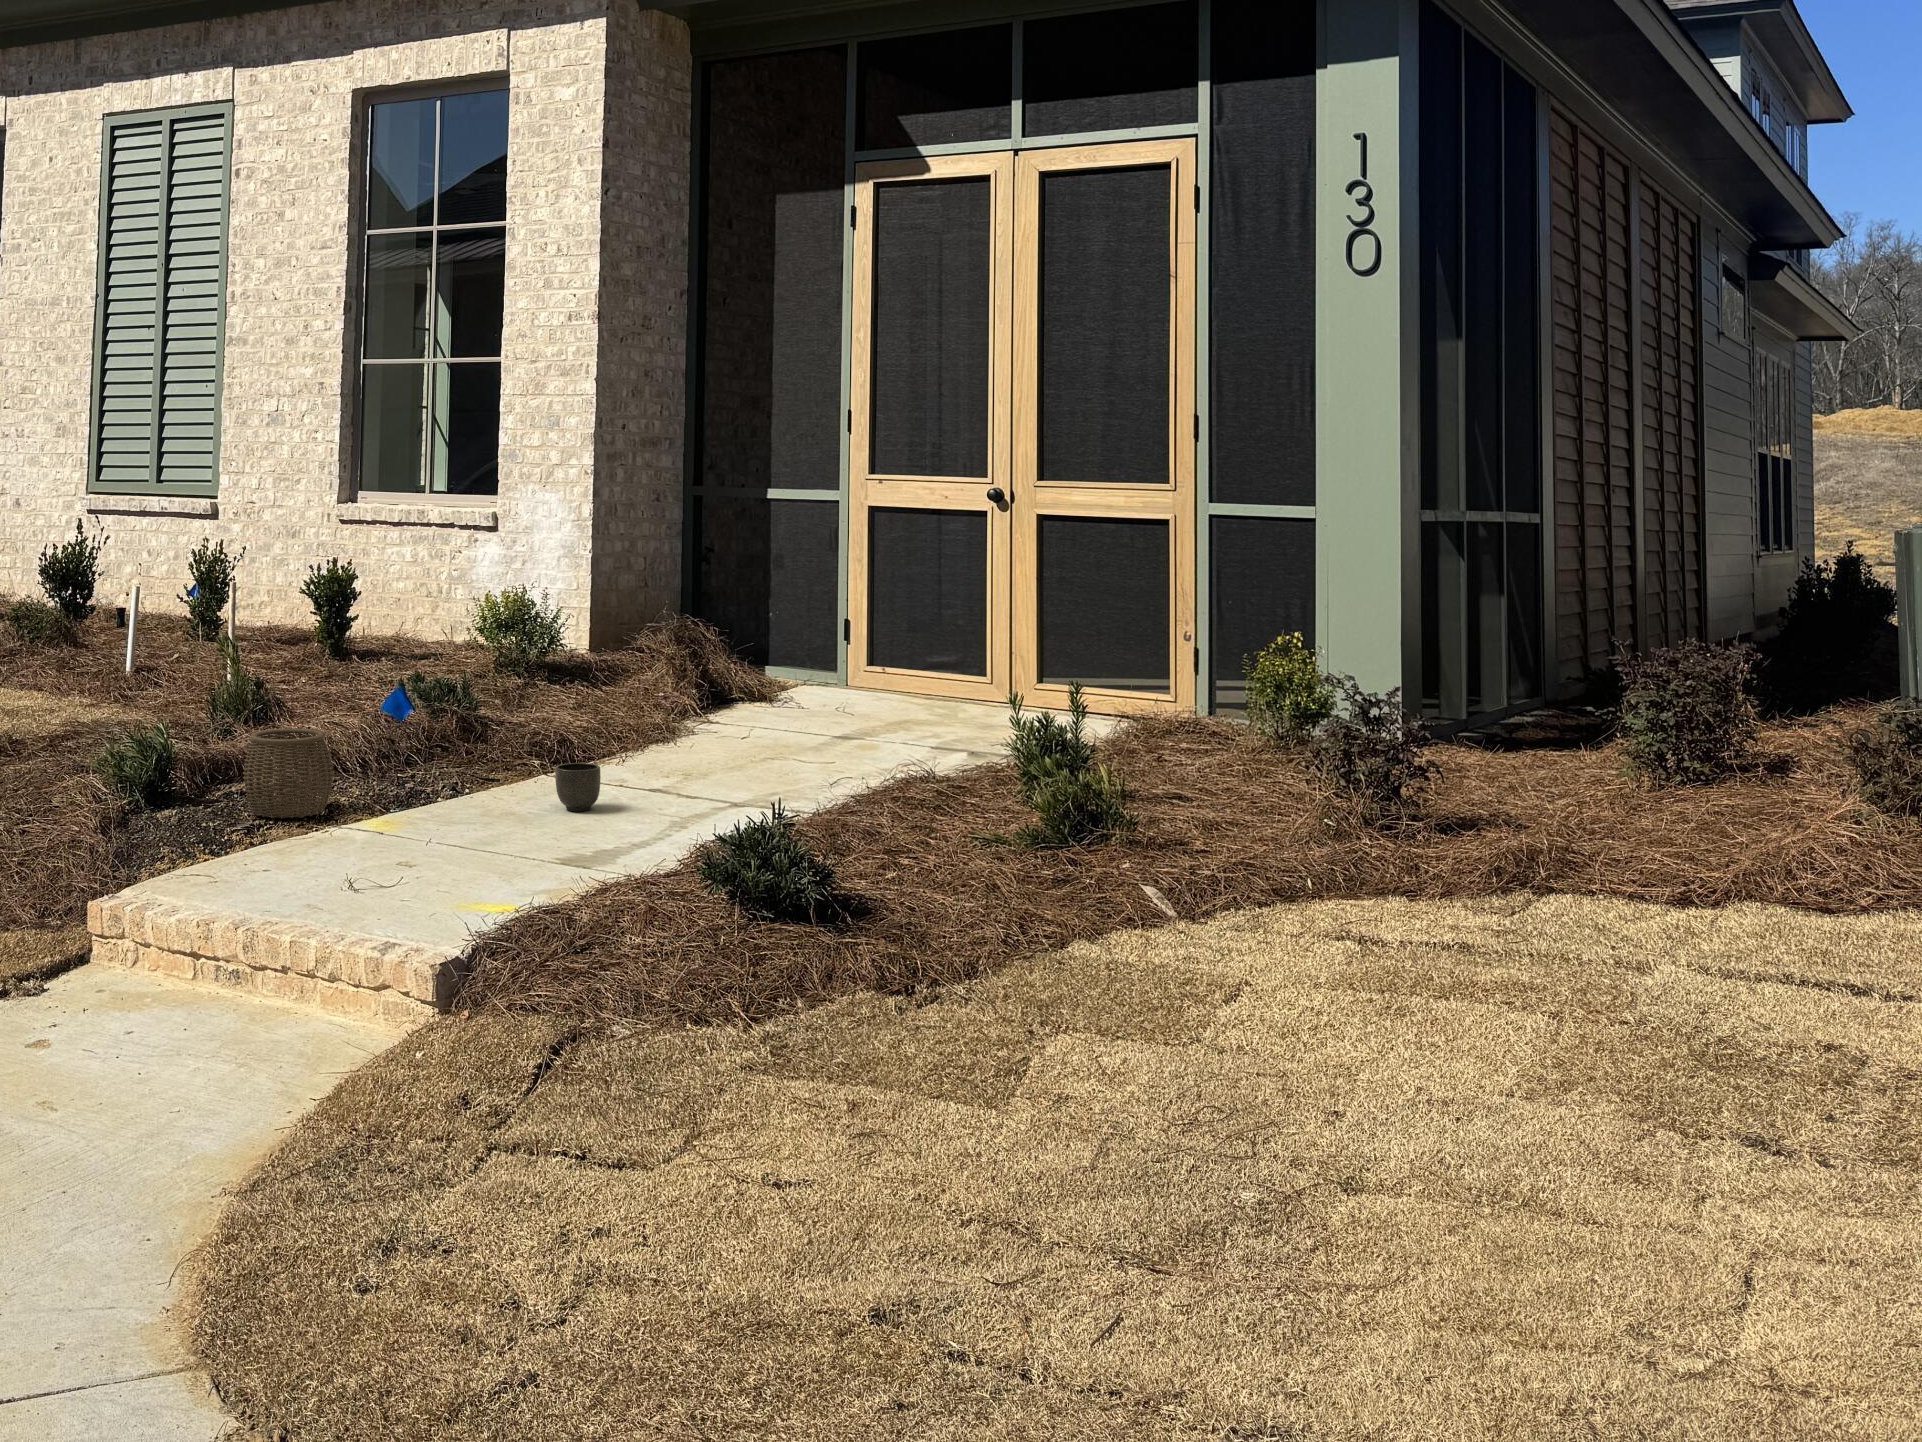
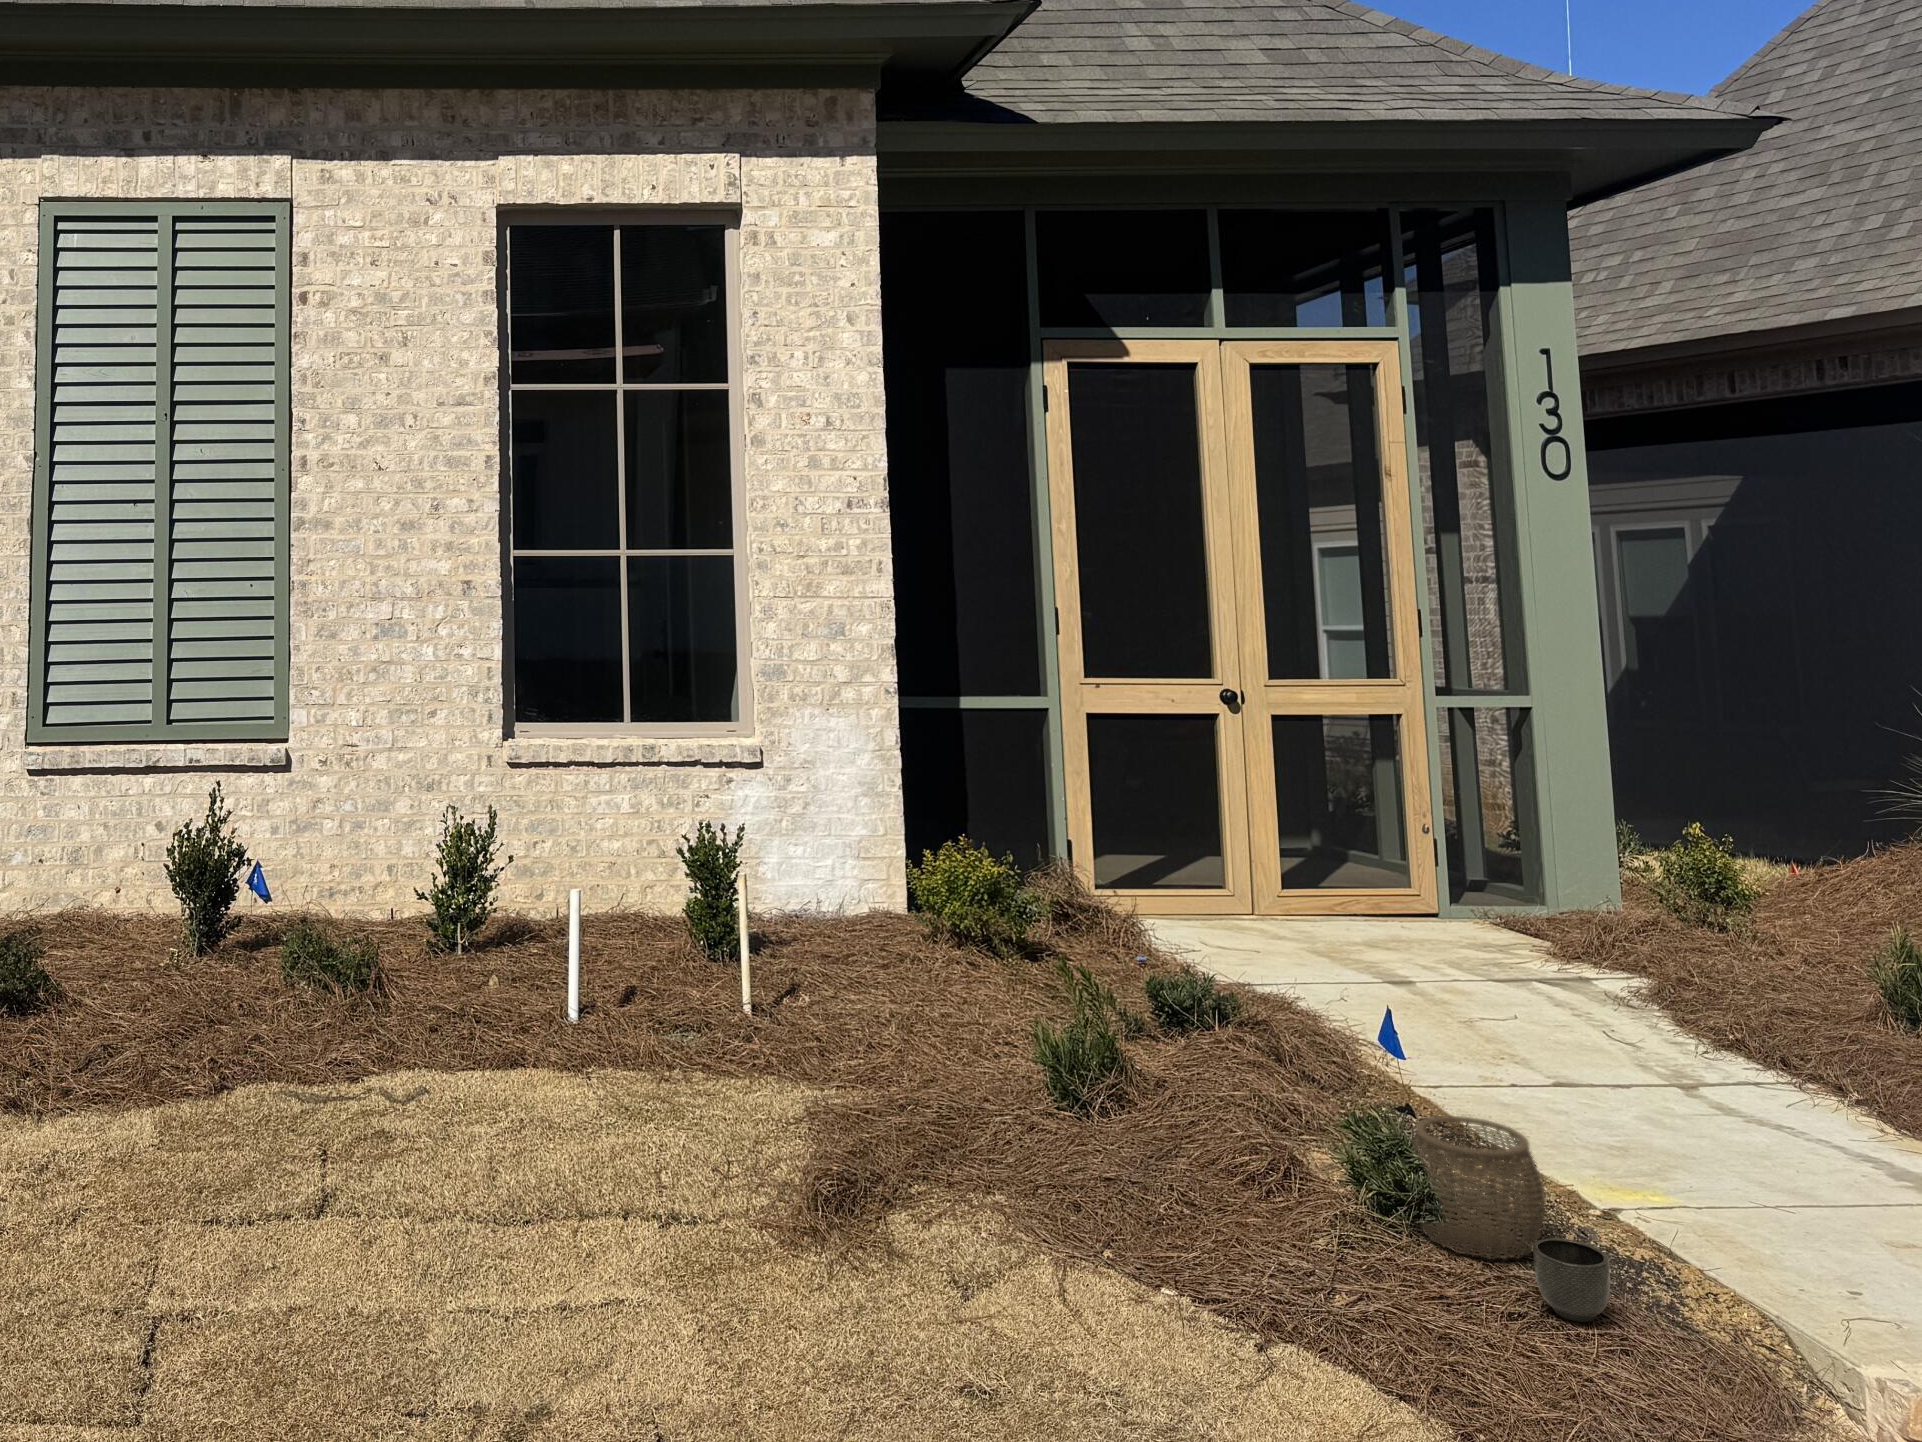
planter: present [555,763,601,811] -> present [1533,1238,1610,1322]

